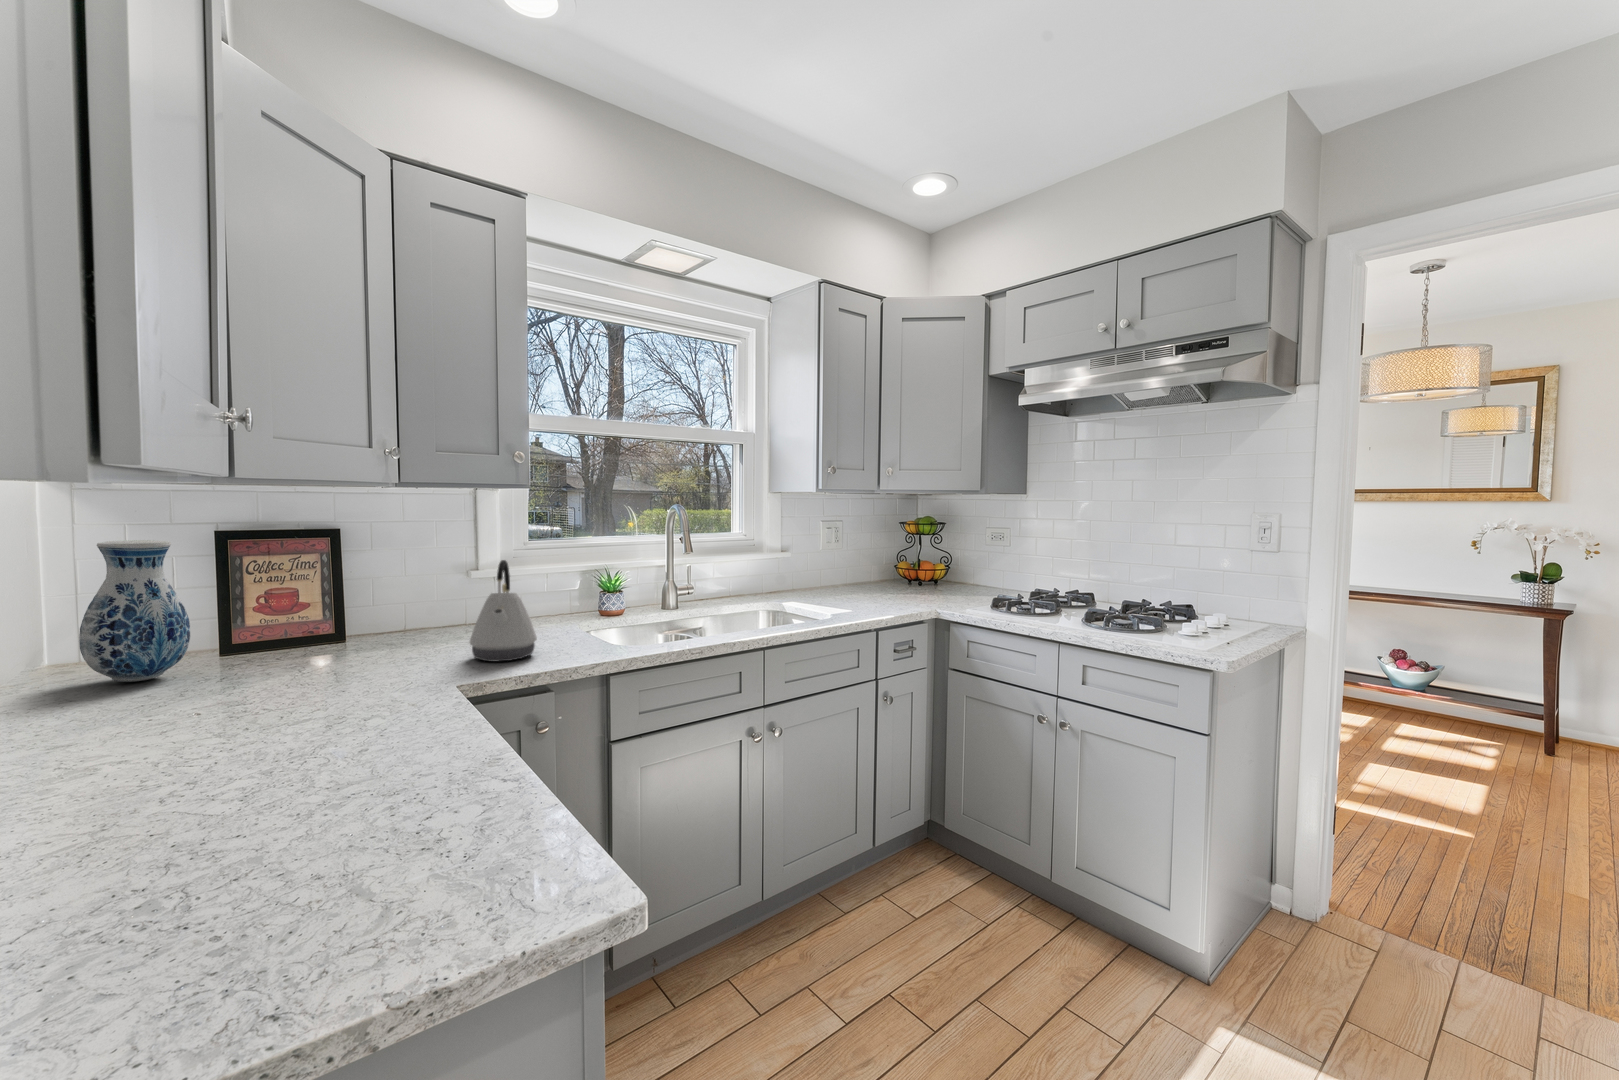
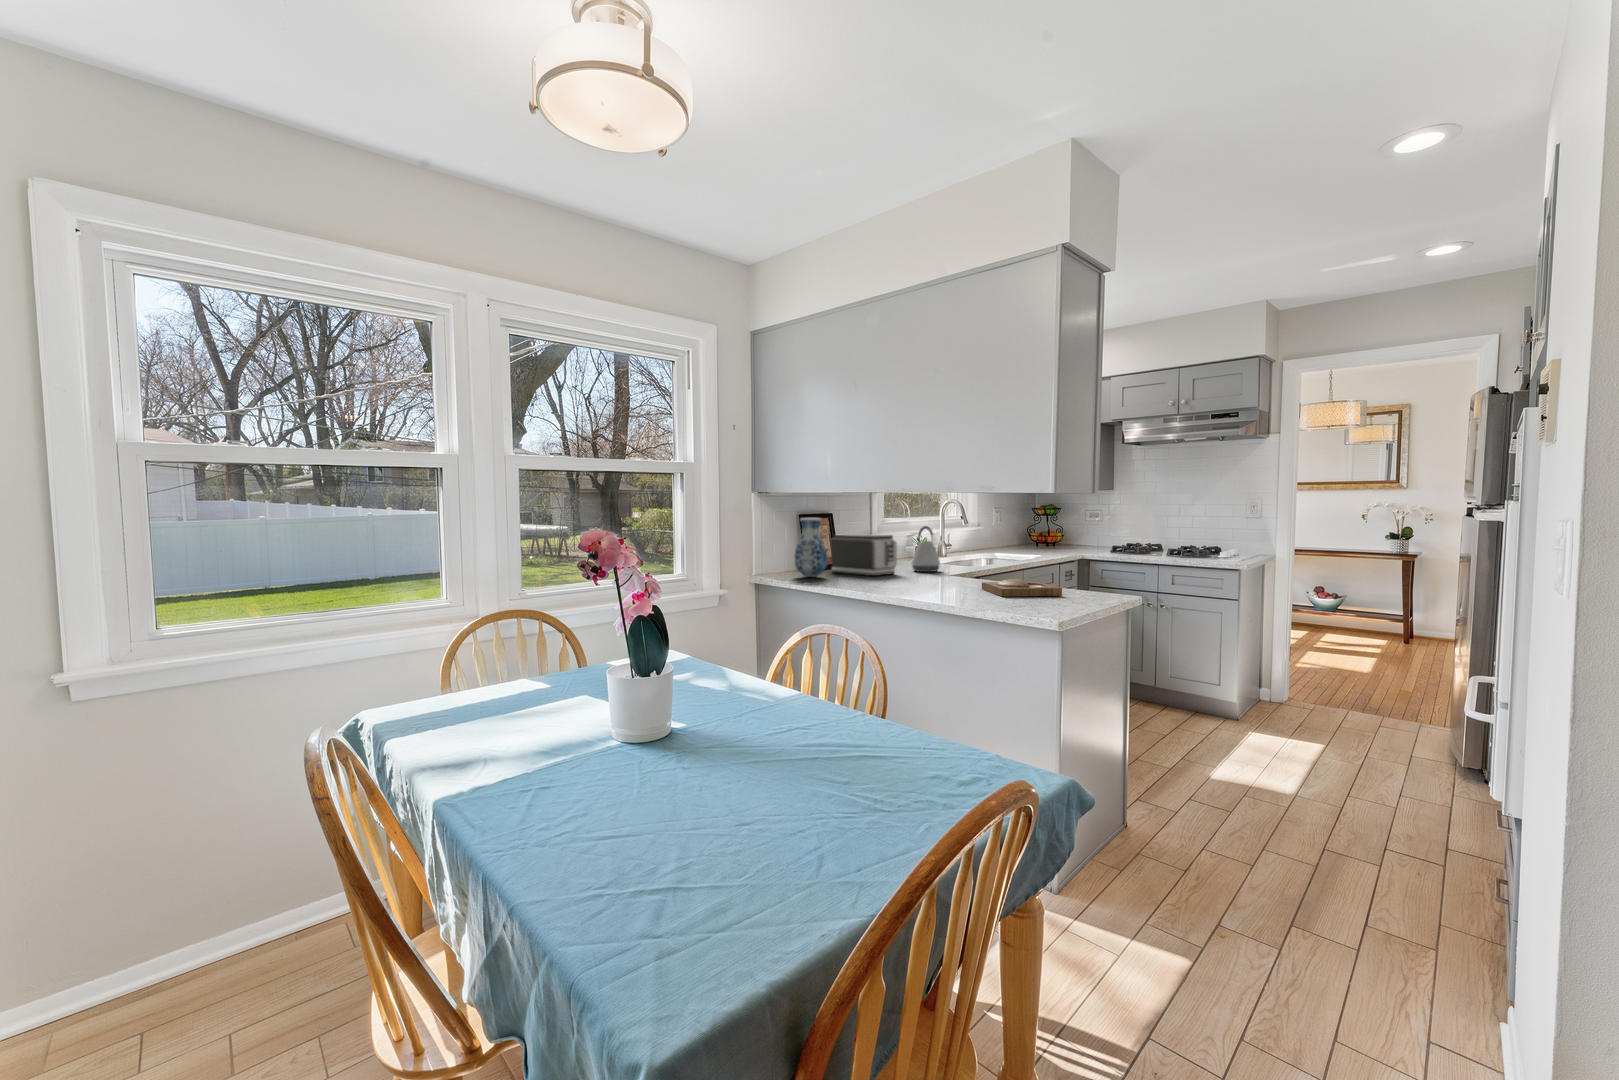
toaster: none [284,573,395,678] -> present [831,534,897,576]
tray: none [117,758,470,874] -> present [982,579,1062,597]

